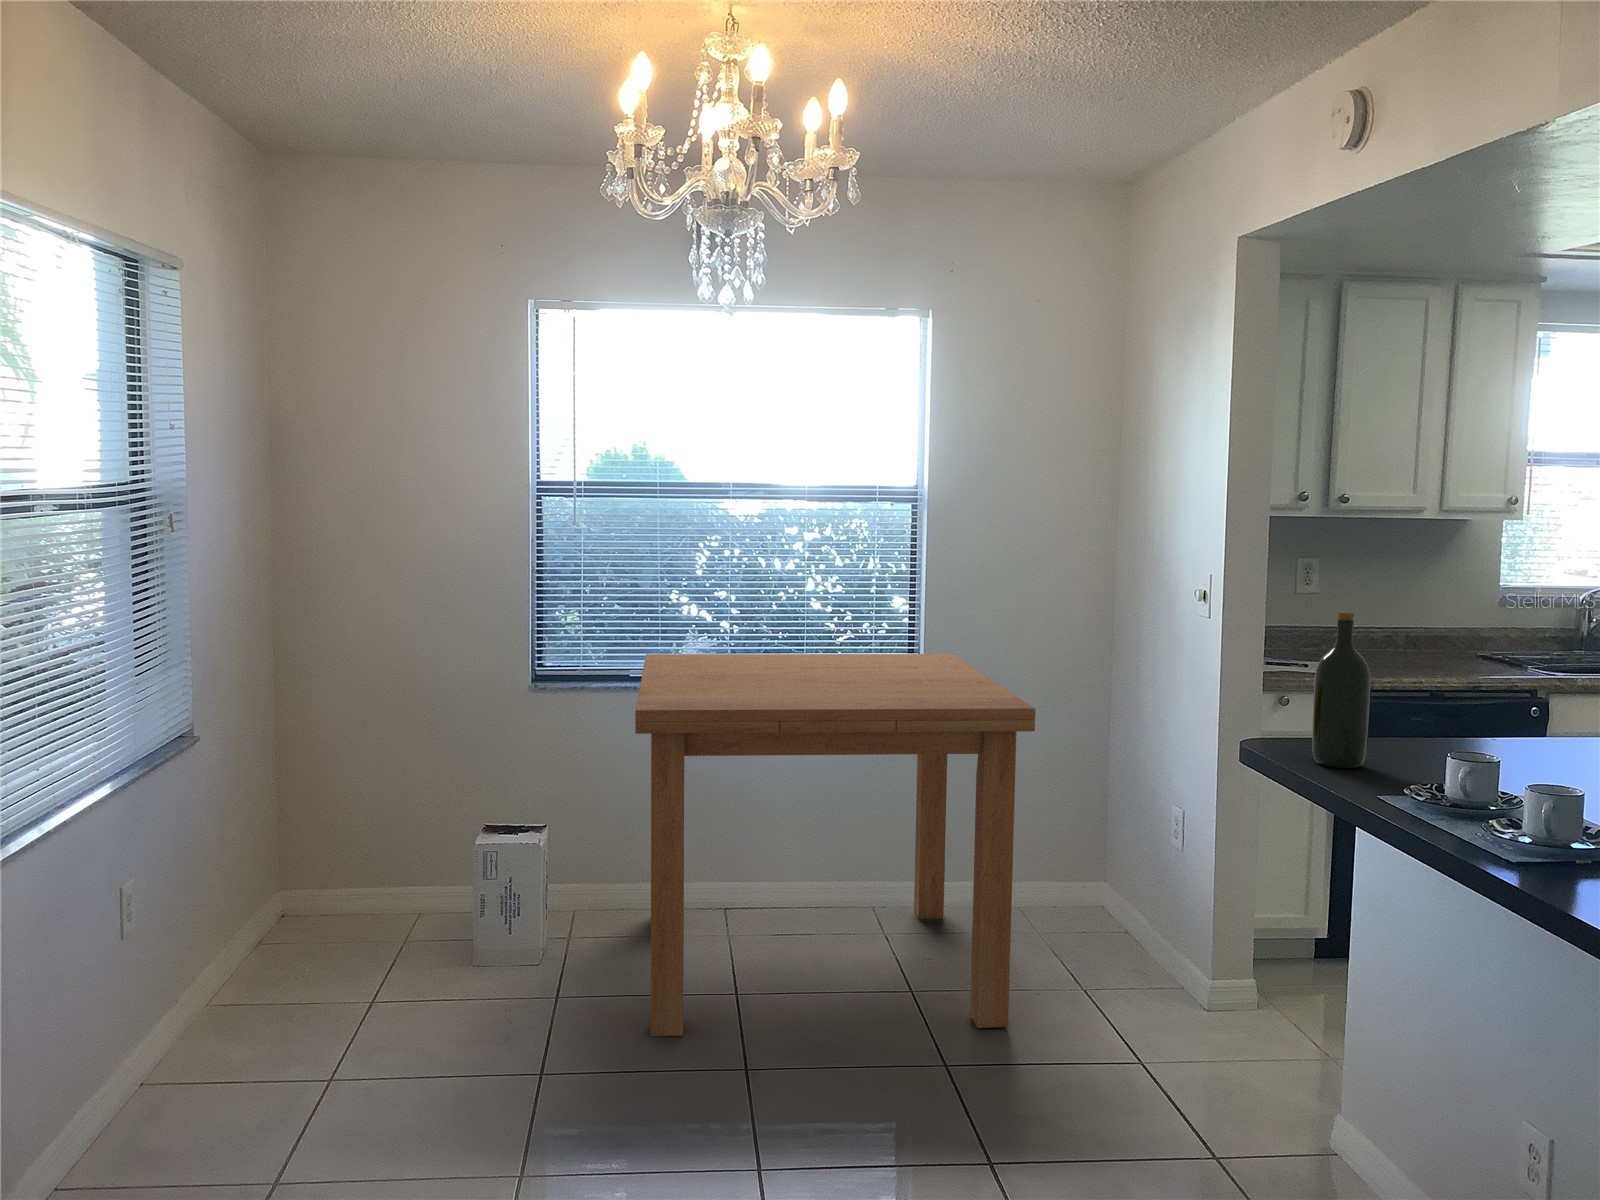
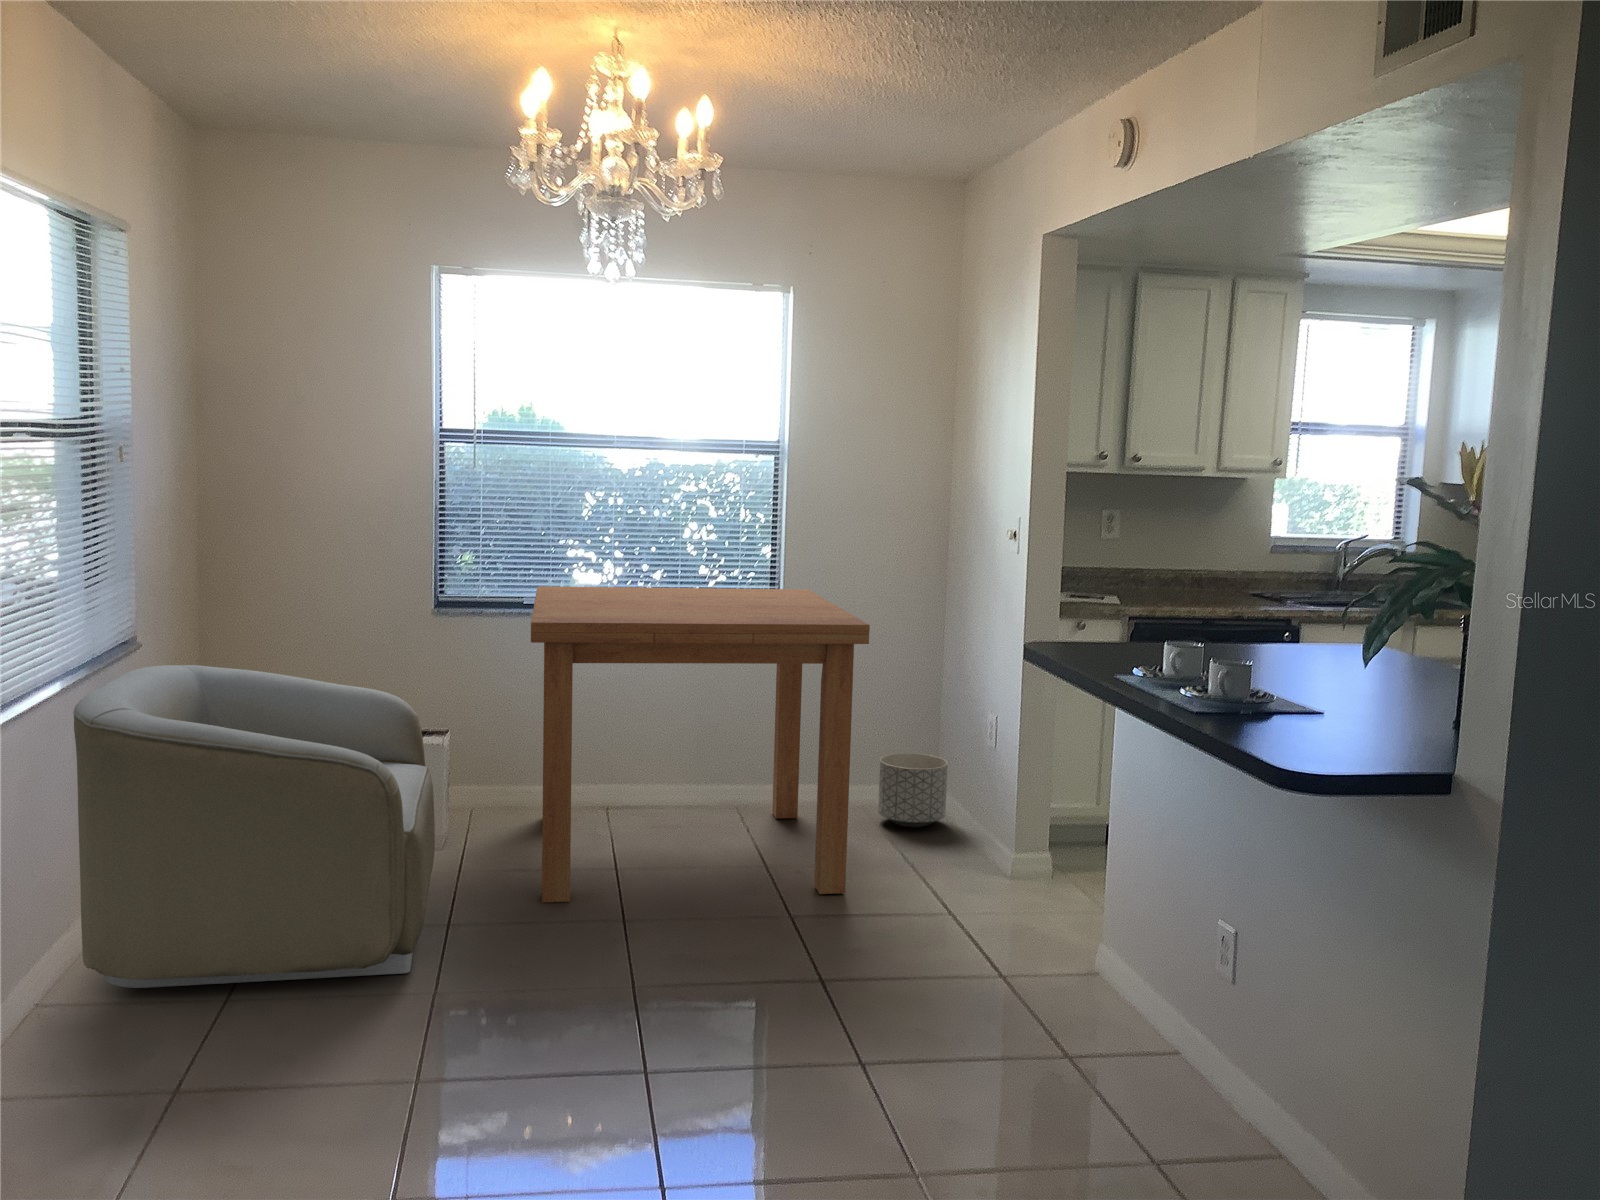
wine bottle: present [1312,612,1371,768] -> none [1076,536,1120,659]
armchair: none [102,760,527,1158] -> present [73,665,435,988]
planter: none [1038,842,1119,932] -> present [878,753,948,827]

